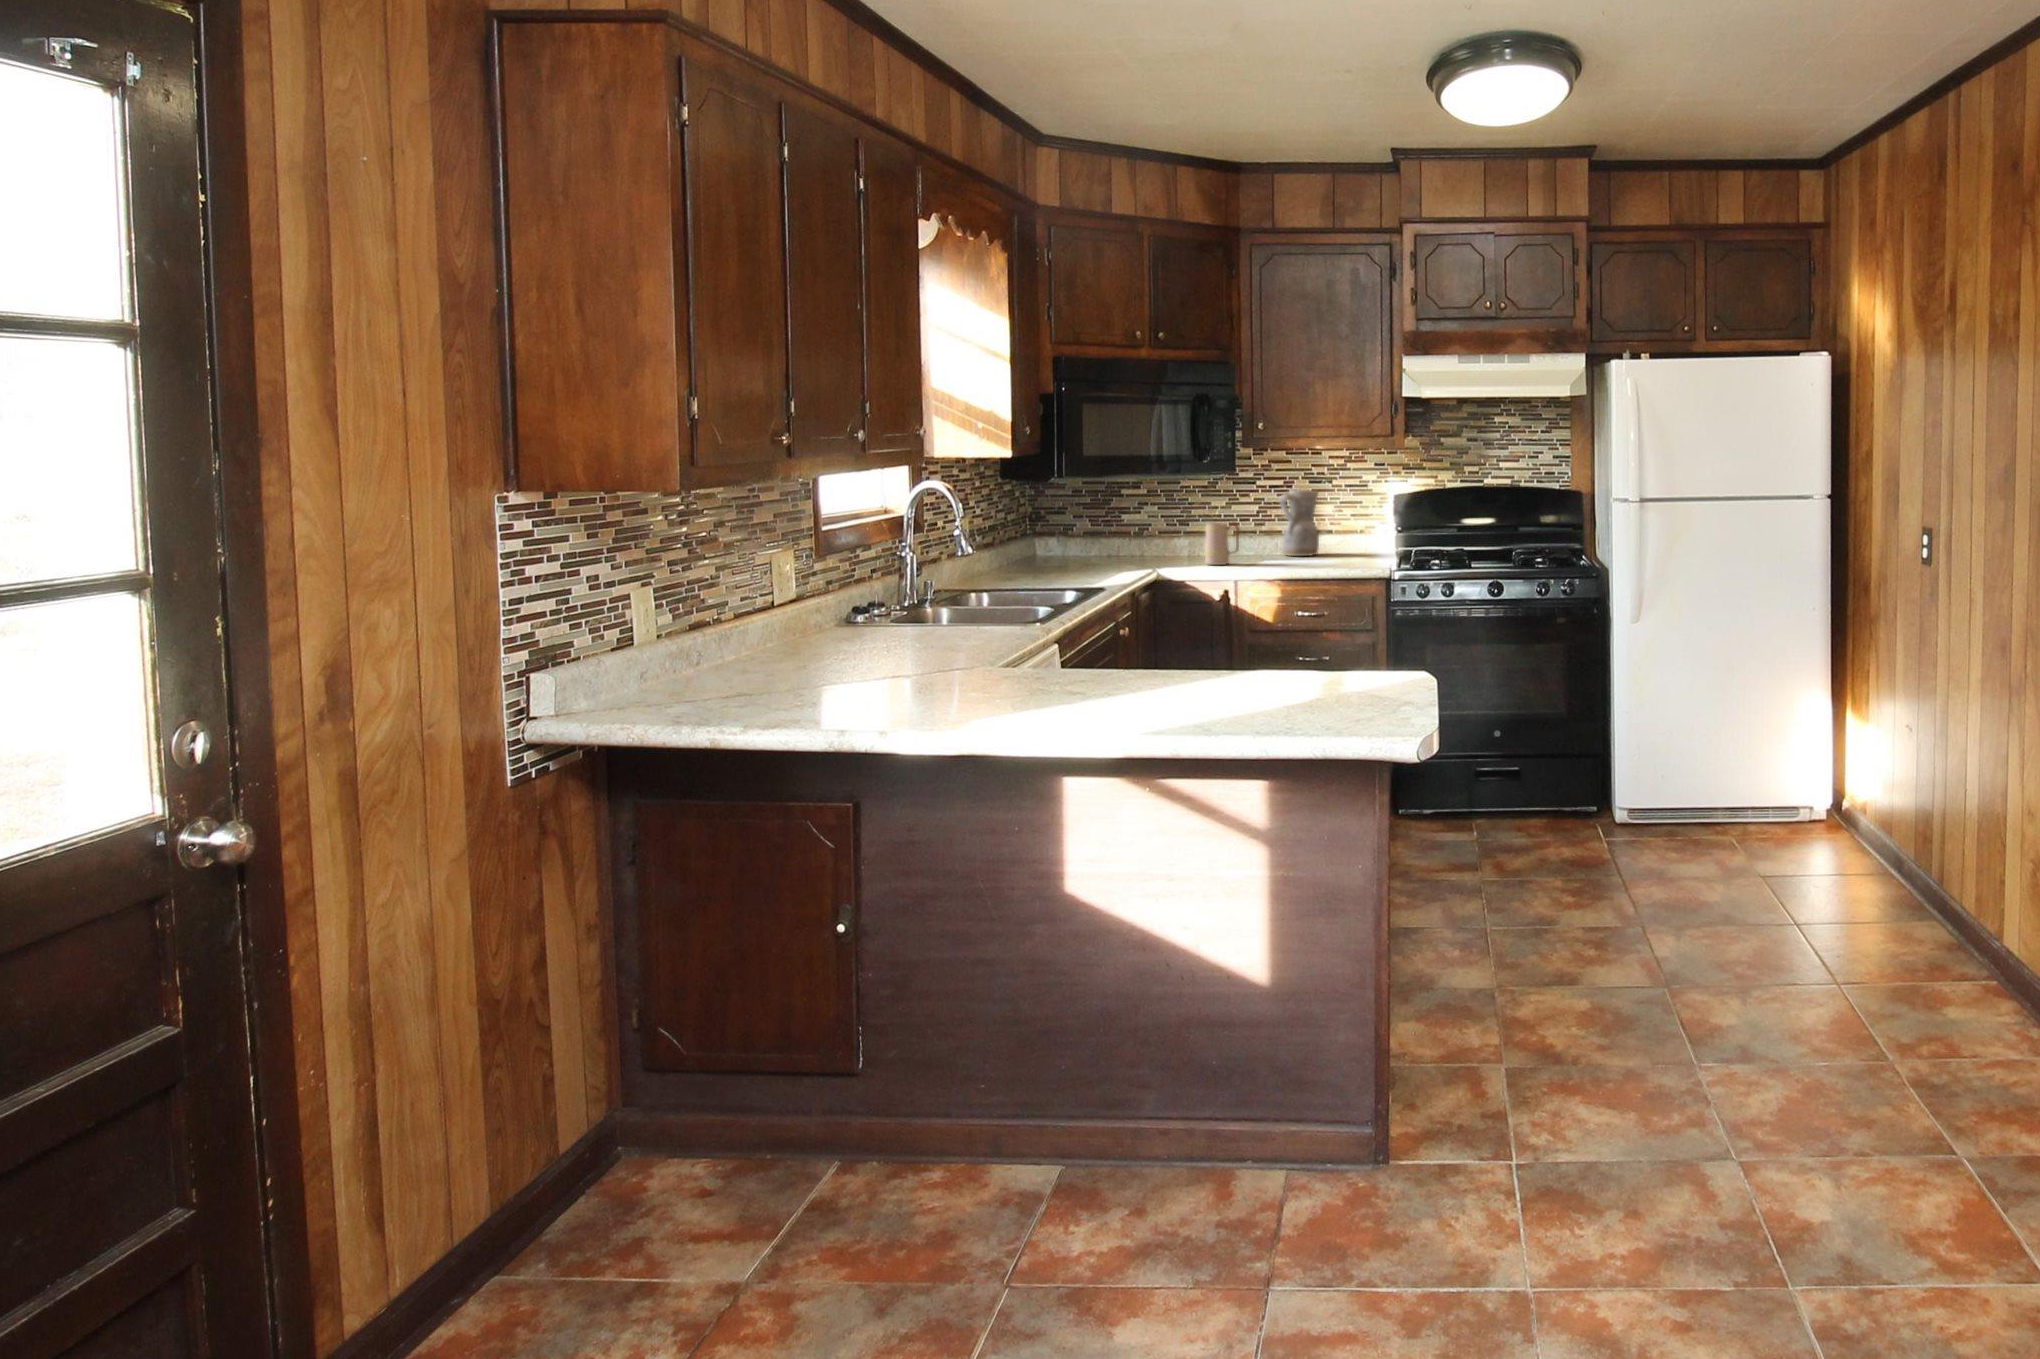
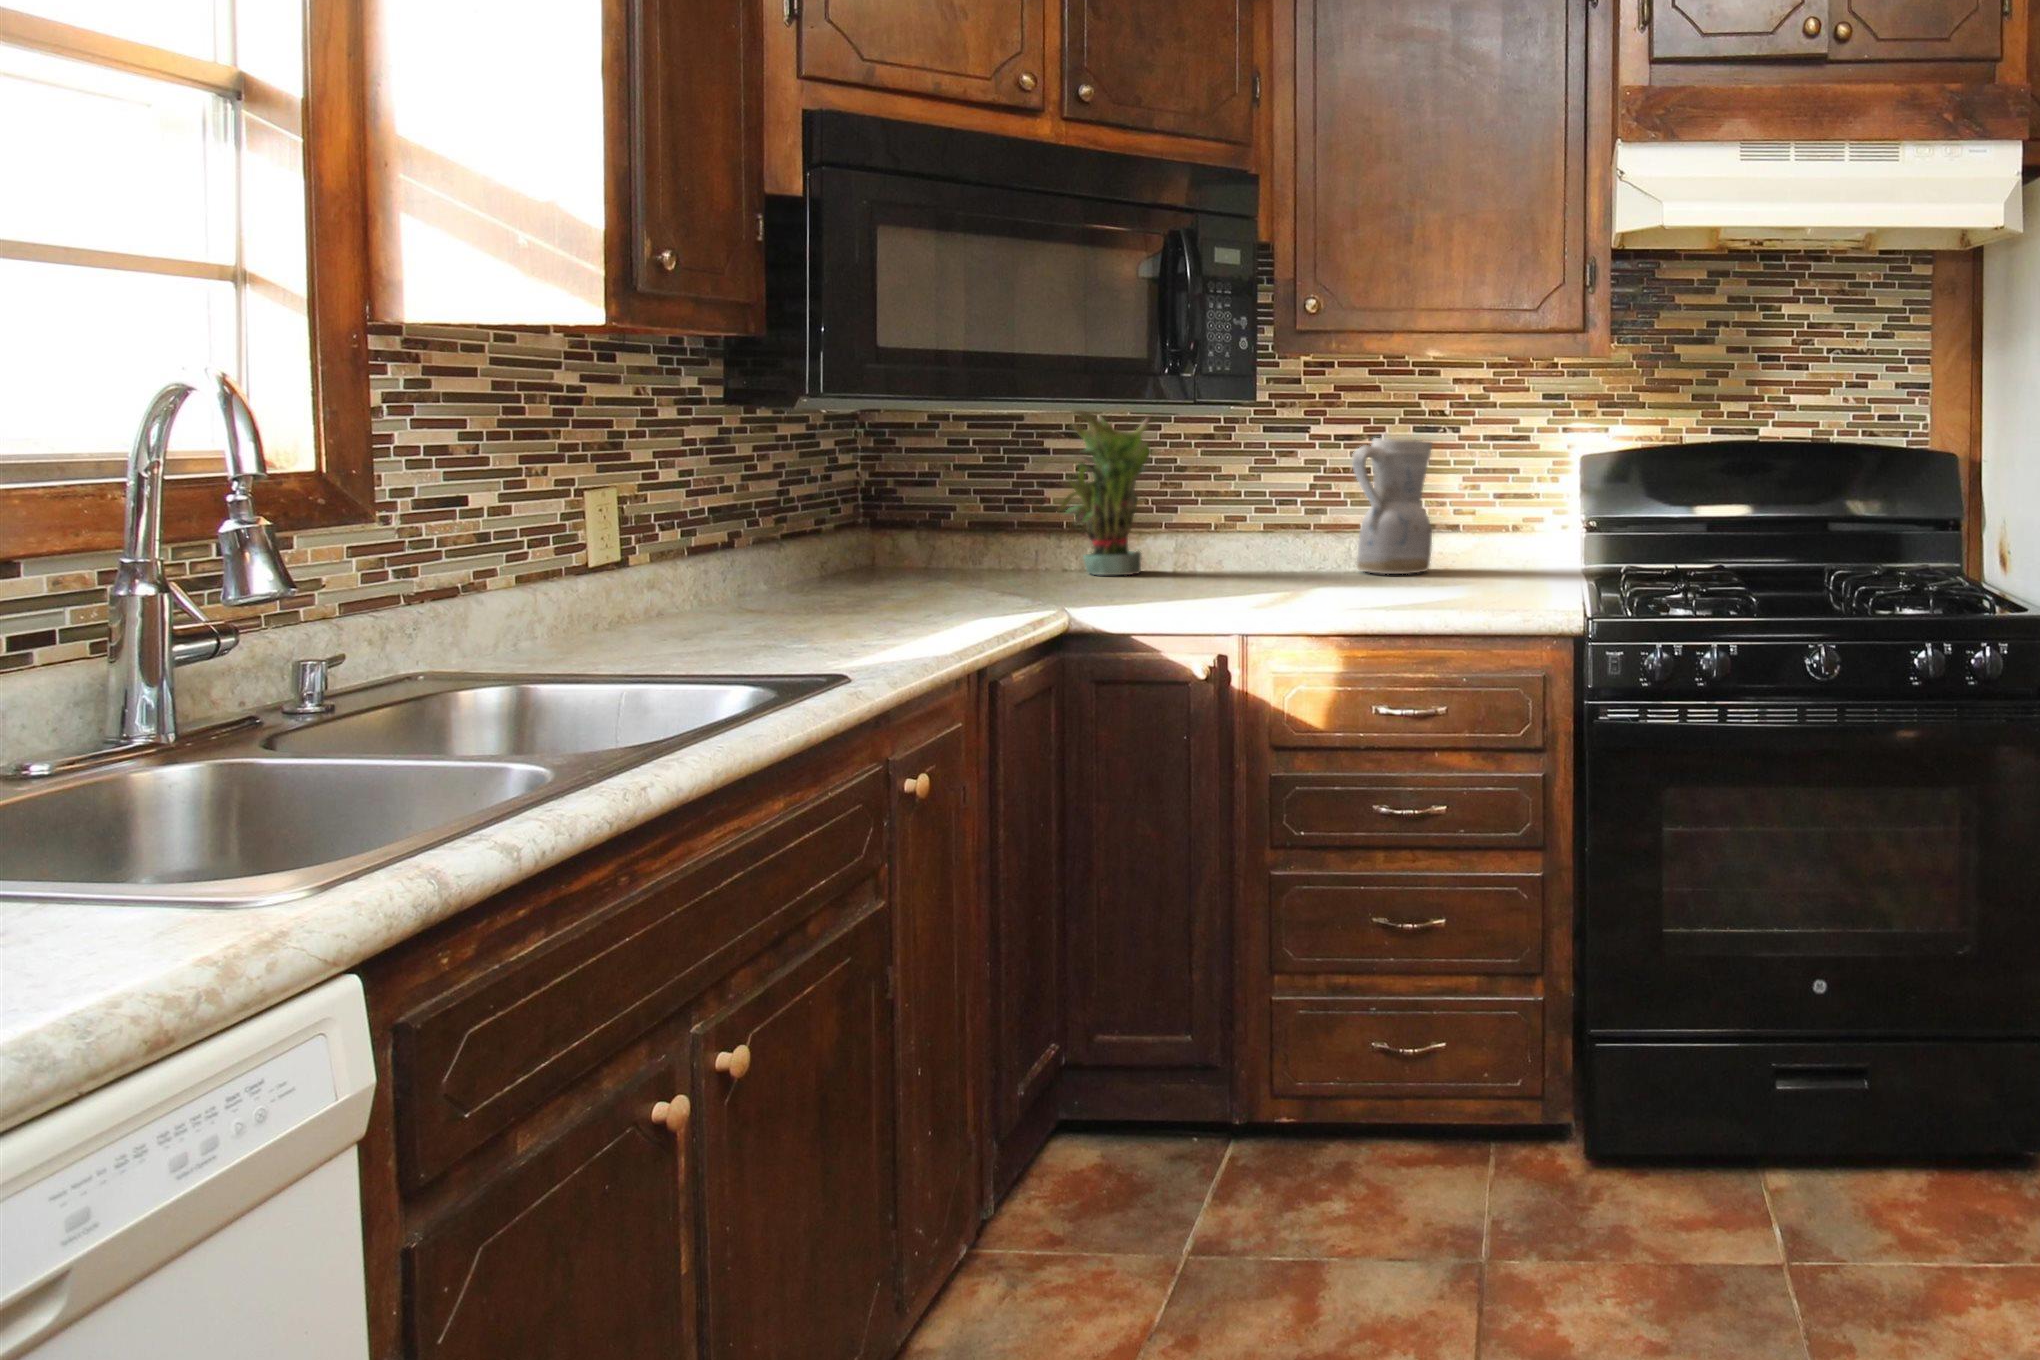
potted plant: none [1136,477,1183,558] -> present [1058,411,1152,575]
mug: present [1205,523,1239,565] -> none [1185,501,1261,593]

